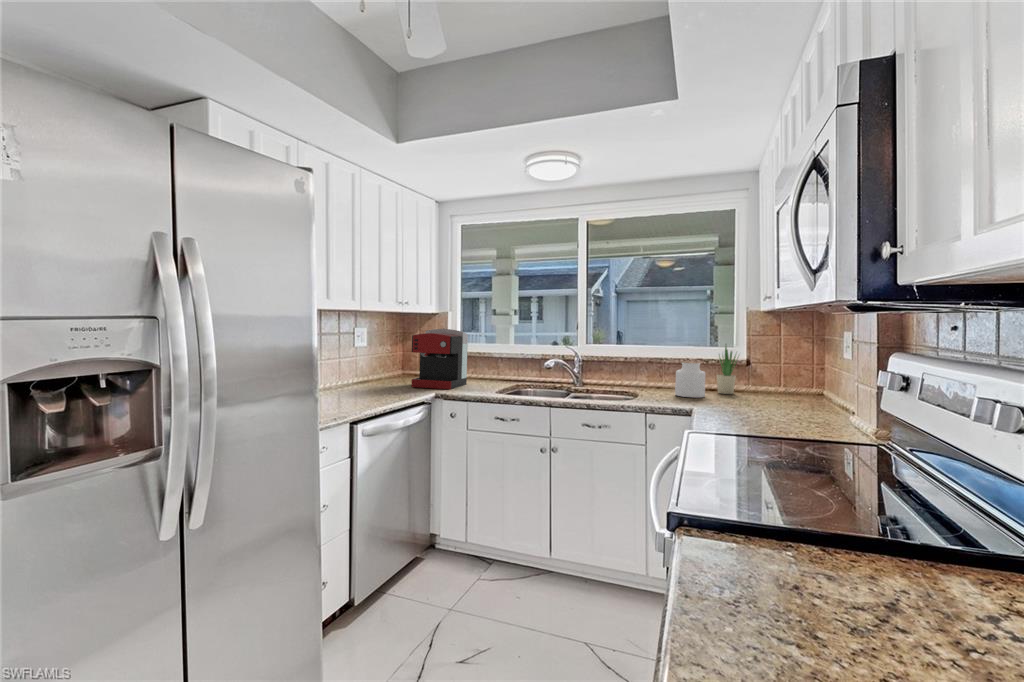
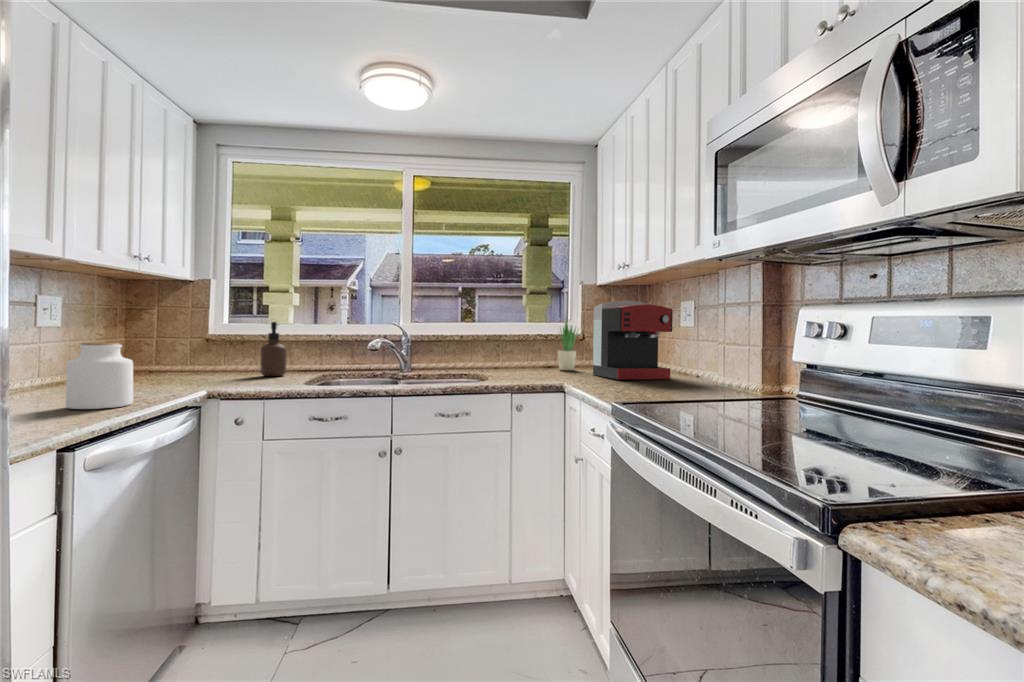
coffee maker: present [411,329,468,389] -> present [593,300,673,380]
soap dispenser: none [476,344,493,384] -> present [261,322,287,376]
jar: present [675,362,705,398] -> present [66,343,133,409]

